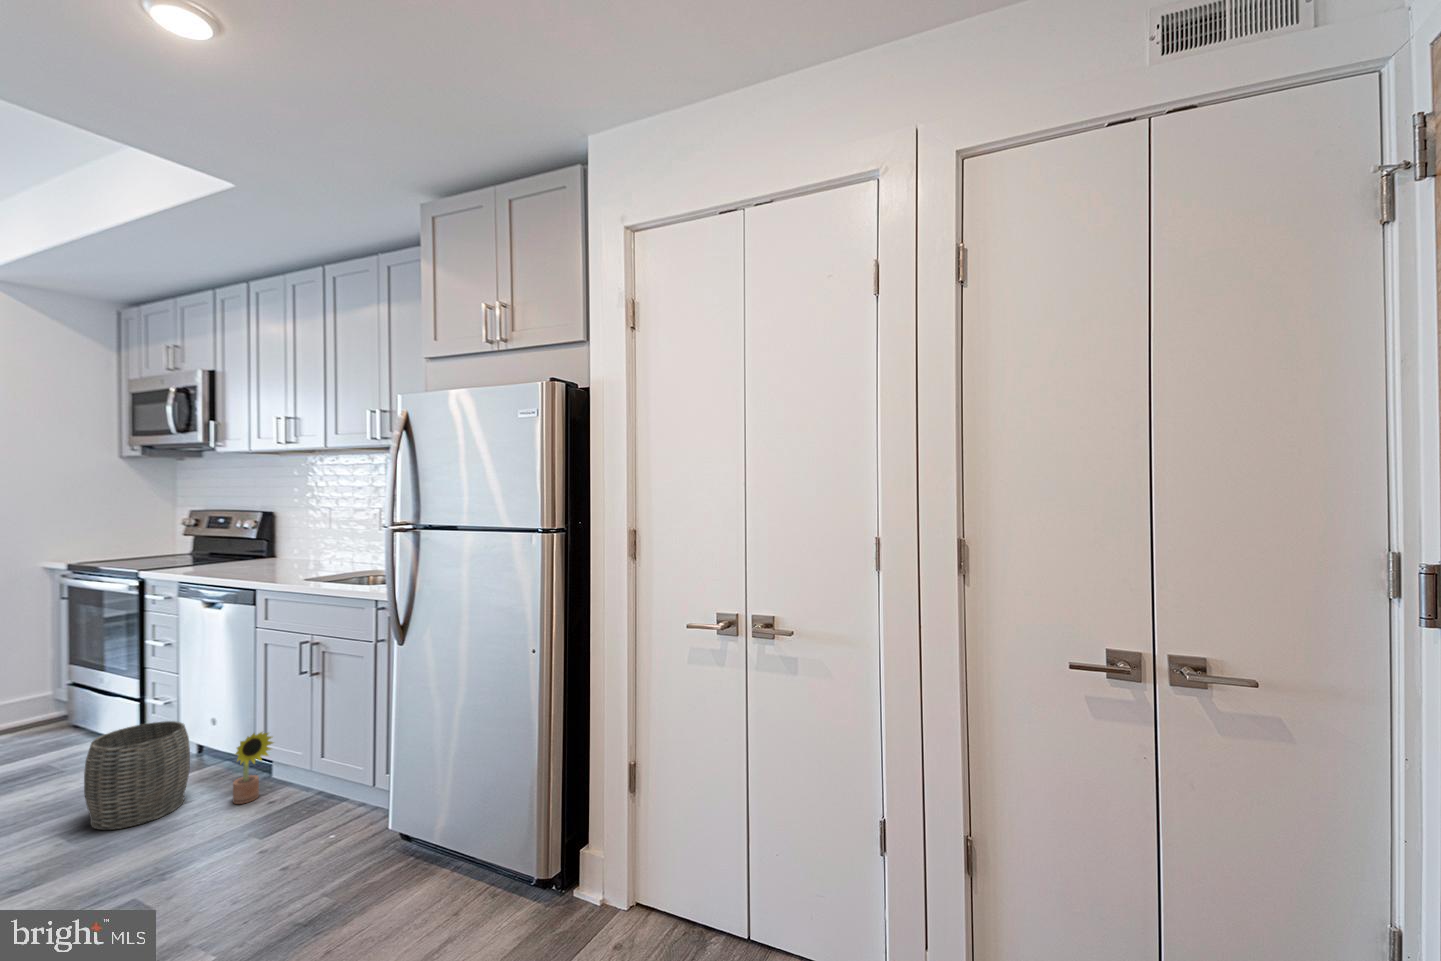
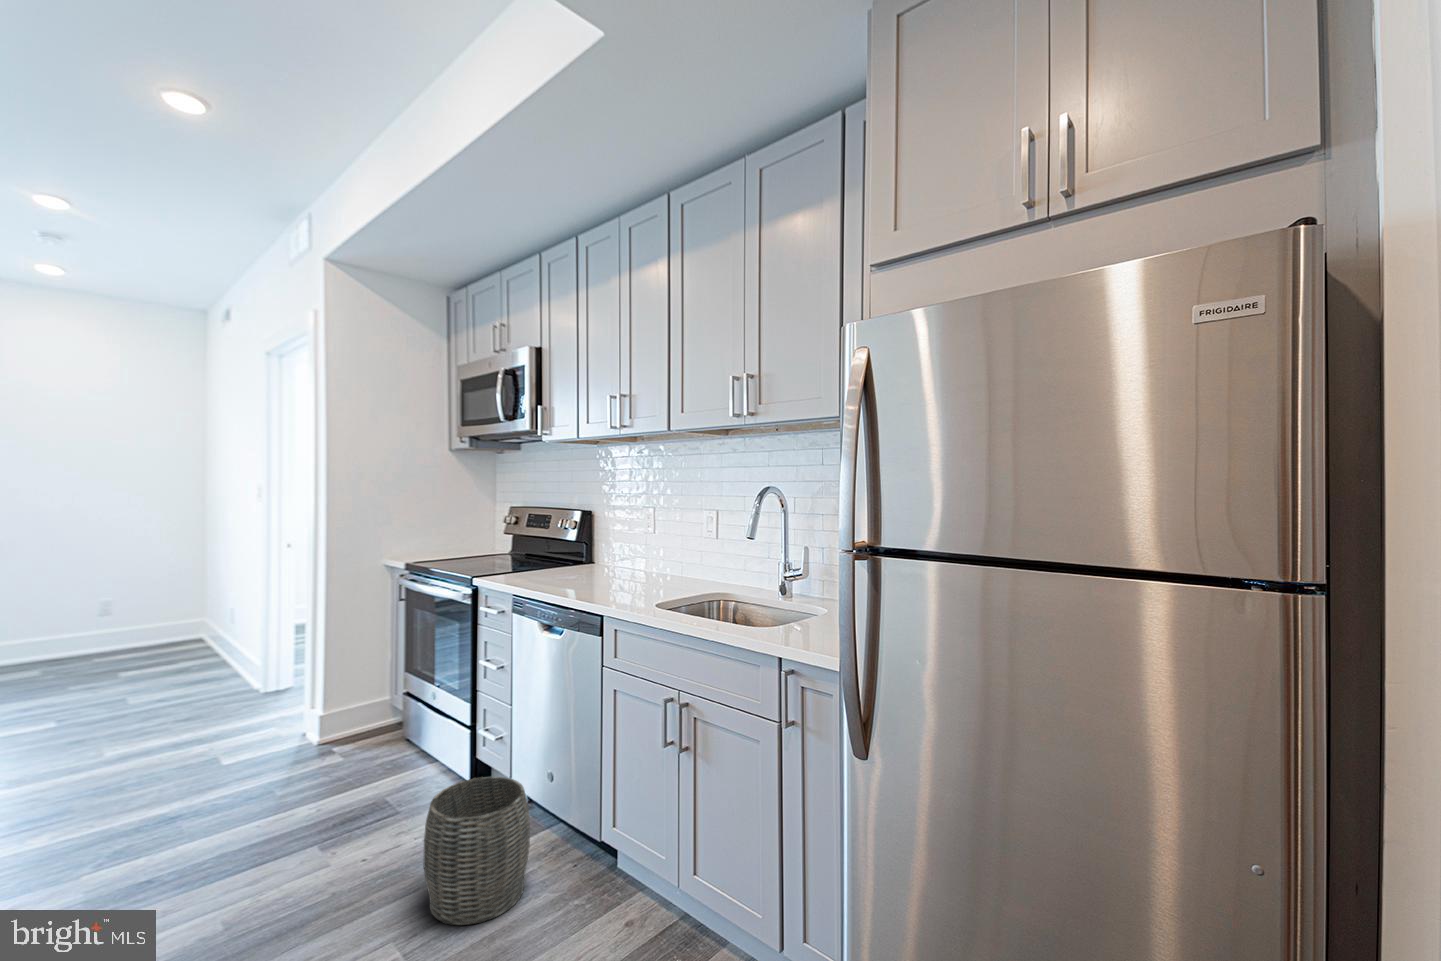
decorative plant: present [233,732,273,804] -> none [579,816,627,912]

